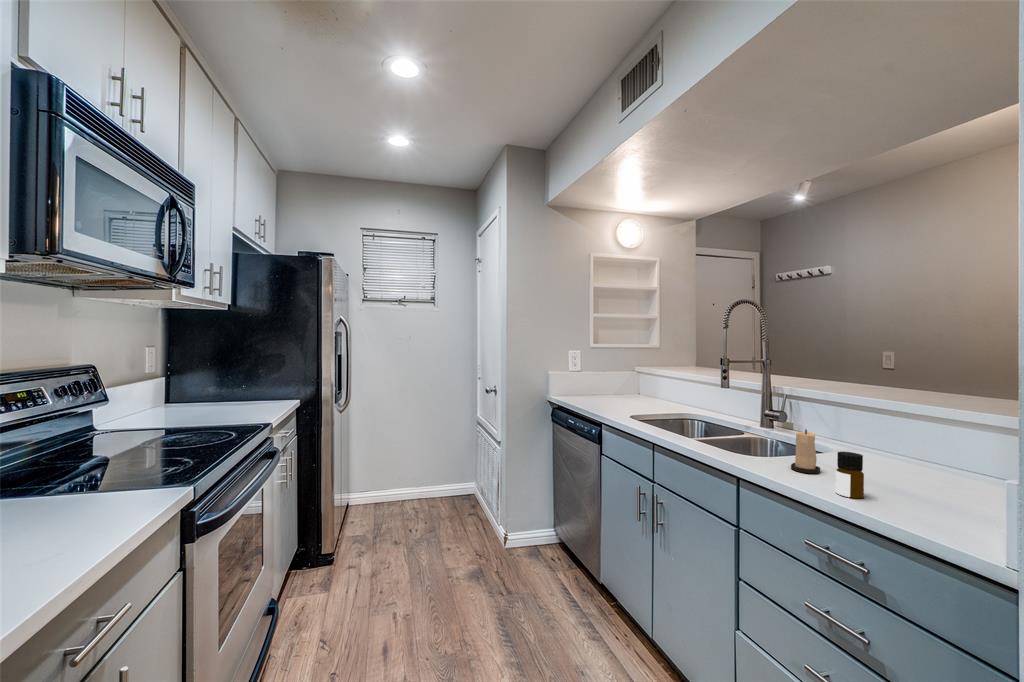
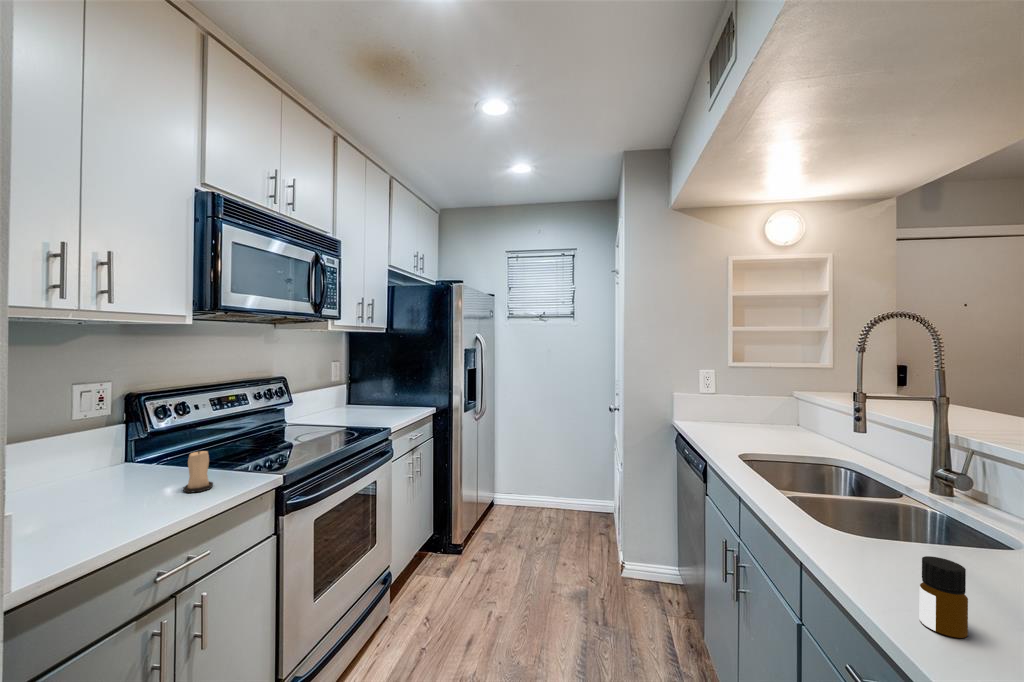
candle: present [791,430,820,473] -> present [183,449,213,493]

